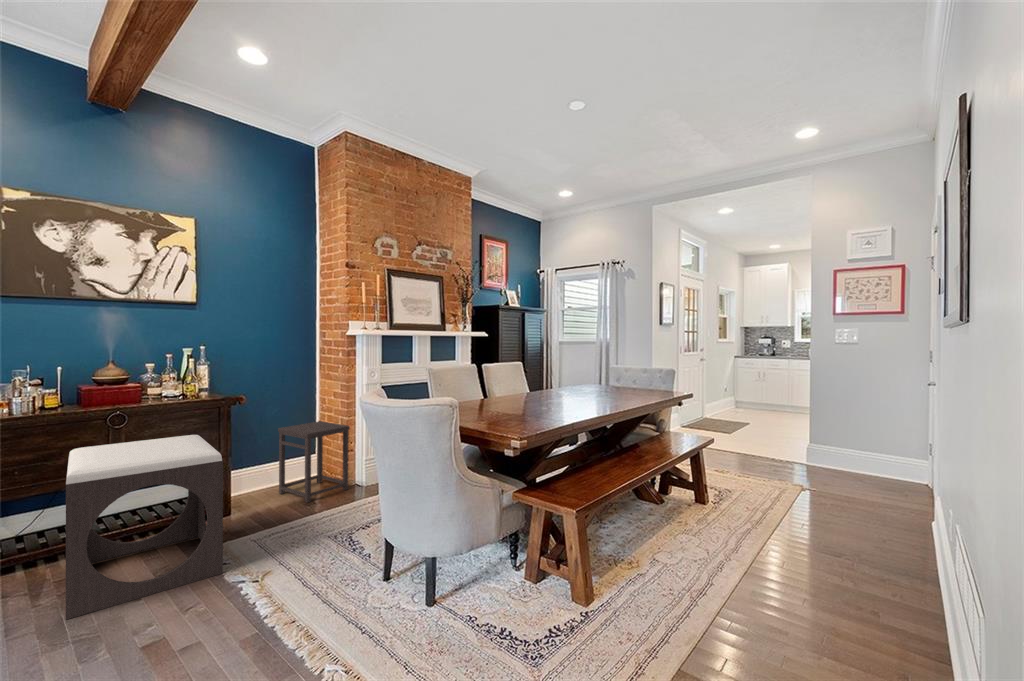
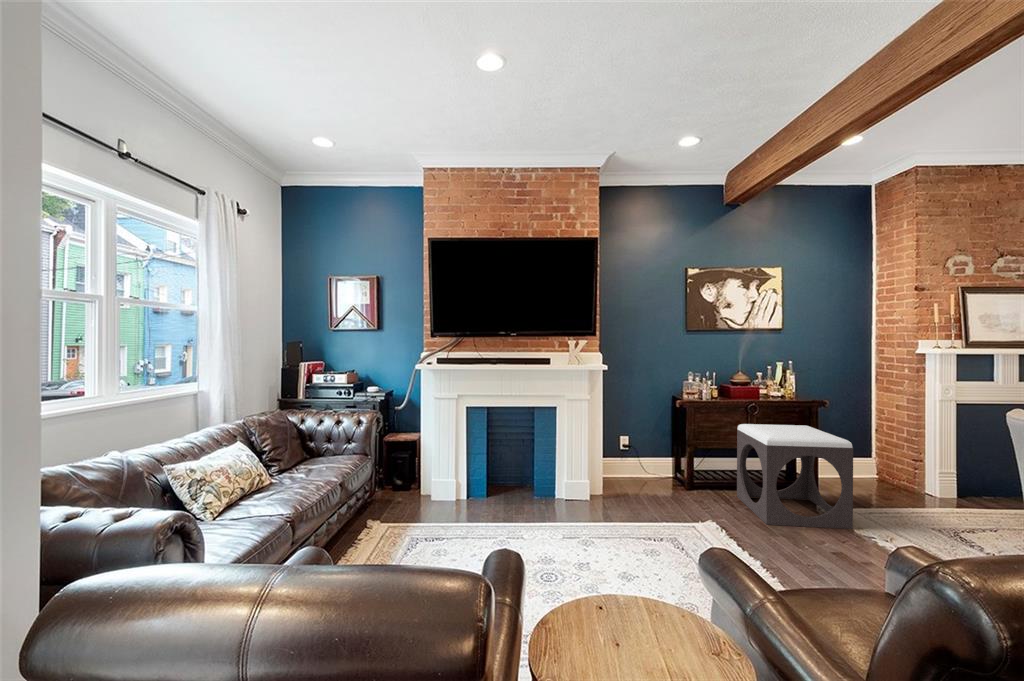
side table: present [278,421,350,502] -> none [846,428,922,497]

